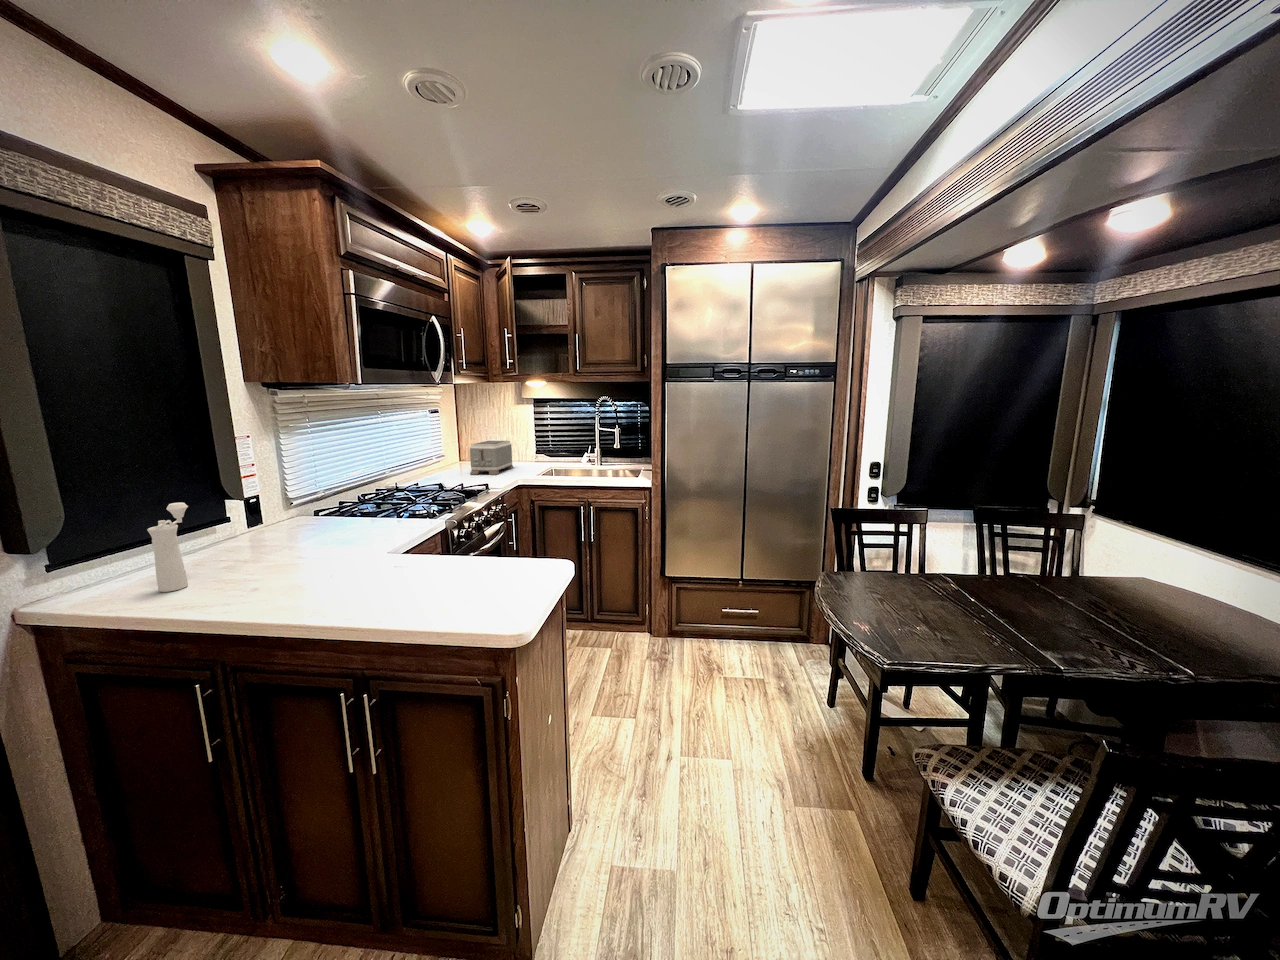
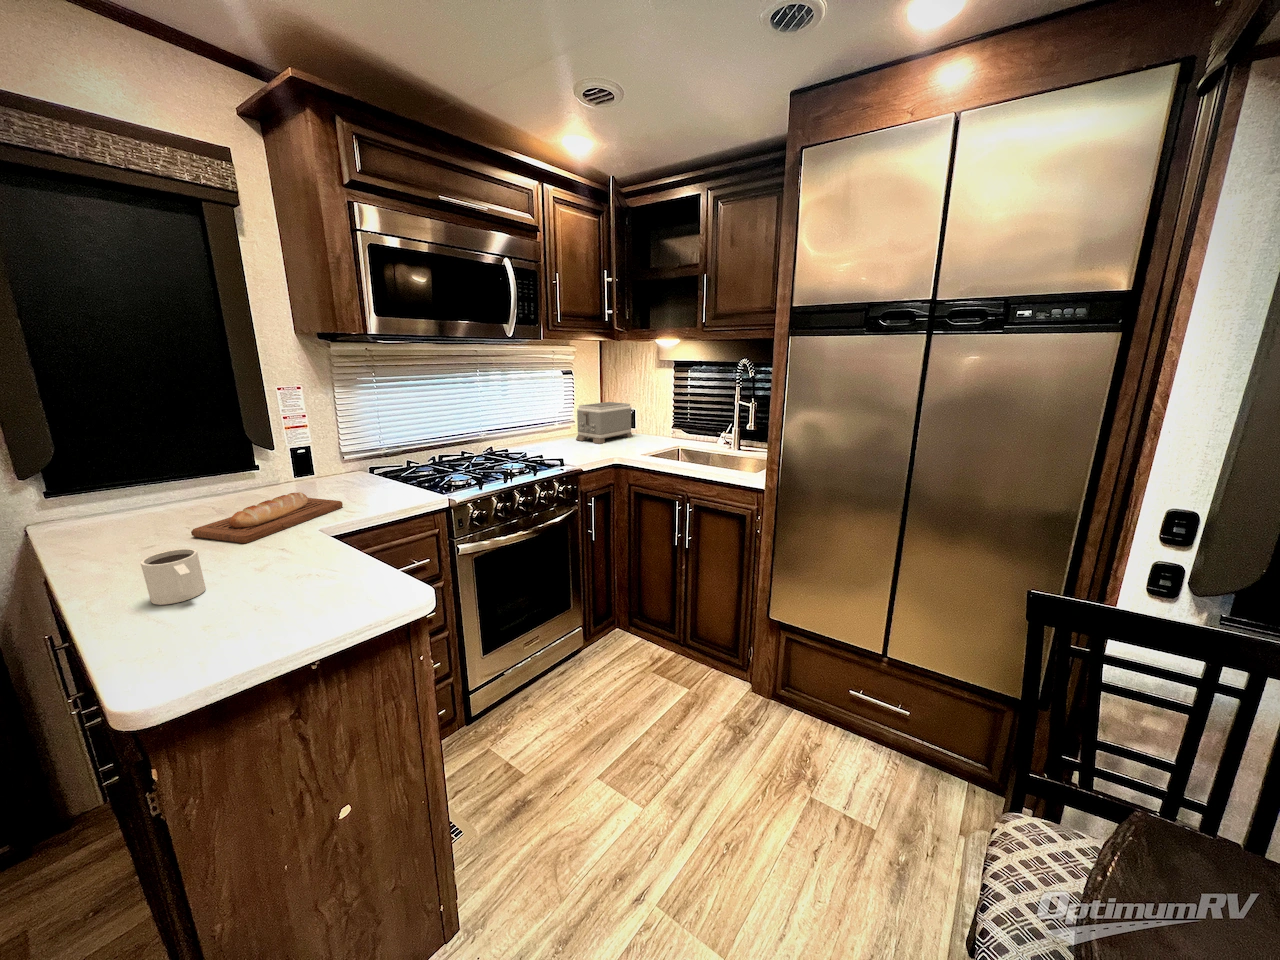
pepper mill: present [147,502,188,592] -> none [92,453,157,540]
bread loaf: none [263,528,365,573] -> present [191,492,343,543]
mug: none [348,556,400,601] -> present [141,549,206,605]

